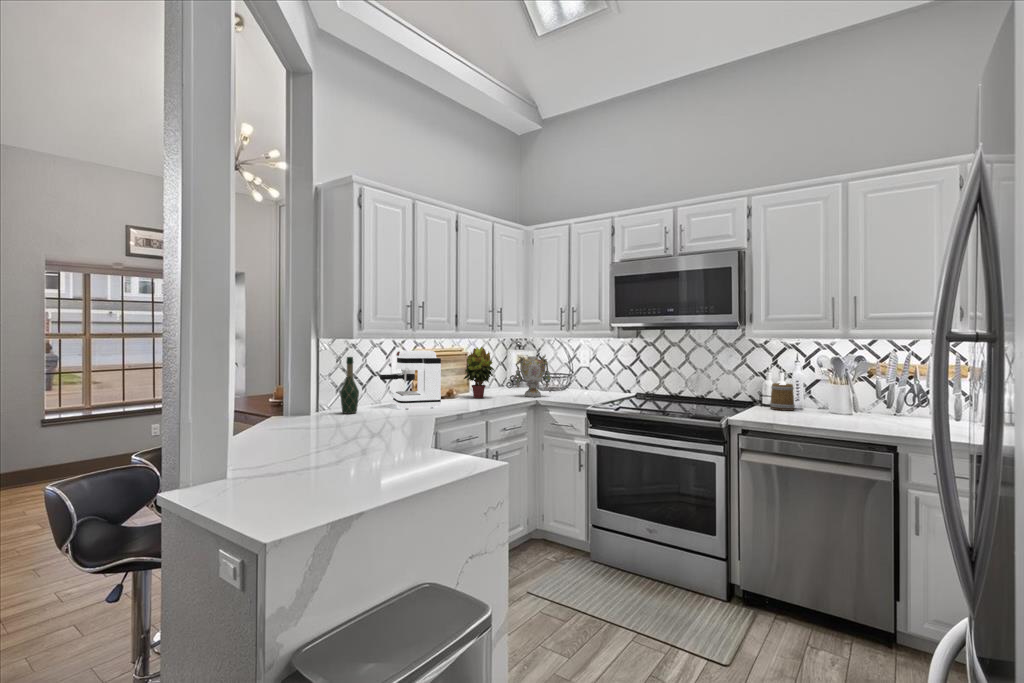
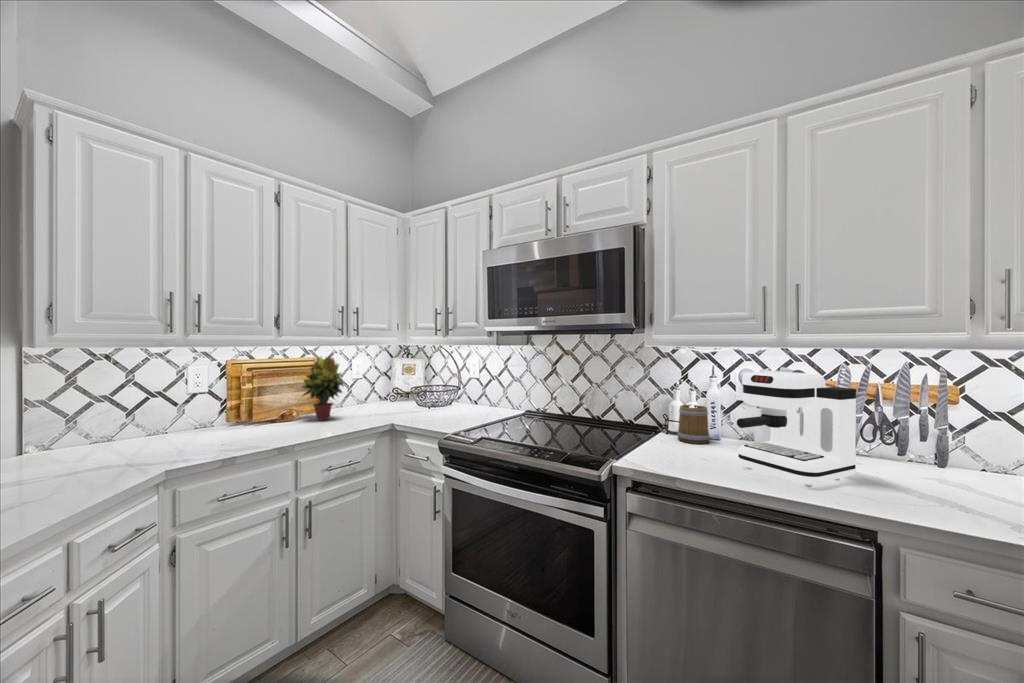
coffee maker: present [380,350,441,409] -> present [737,372,856,486]
vase: present [514,355,551,397] -> none [374,364,421,417]
wine bottle: present [340,357,359,414] -> none [21,376,63,464]

